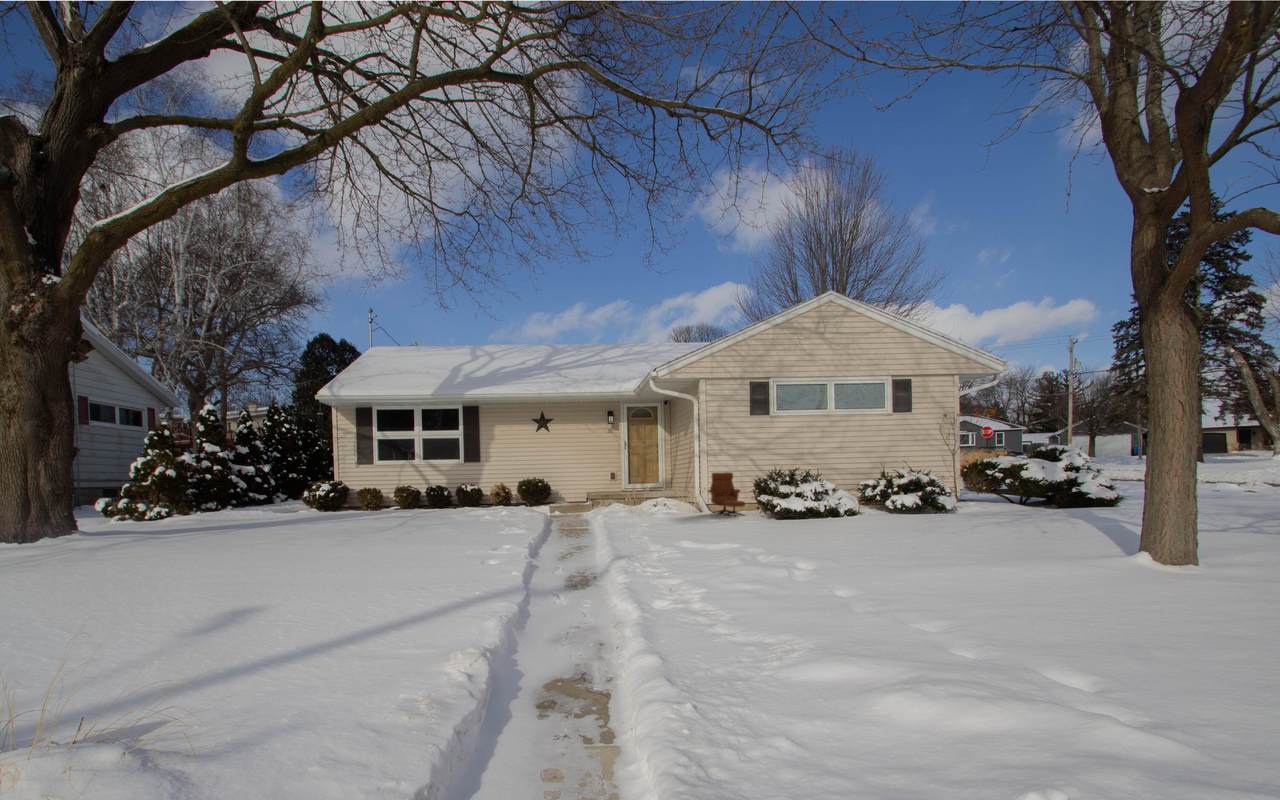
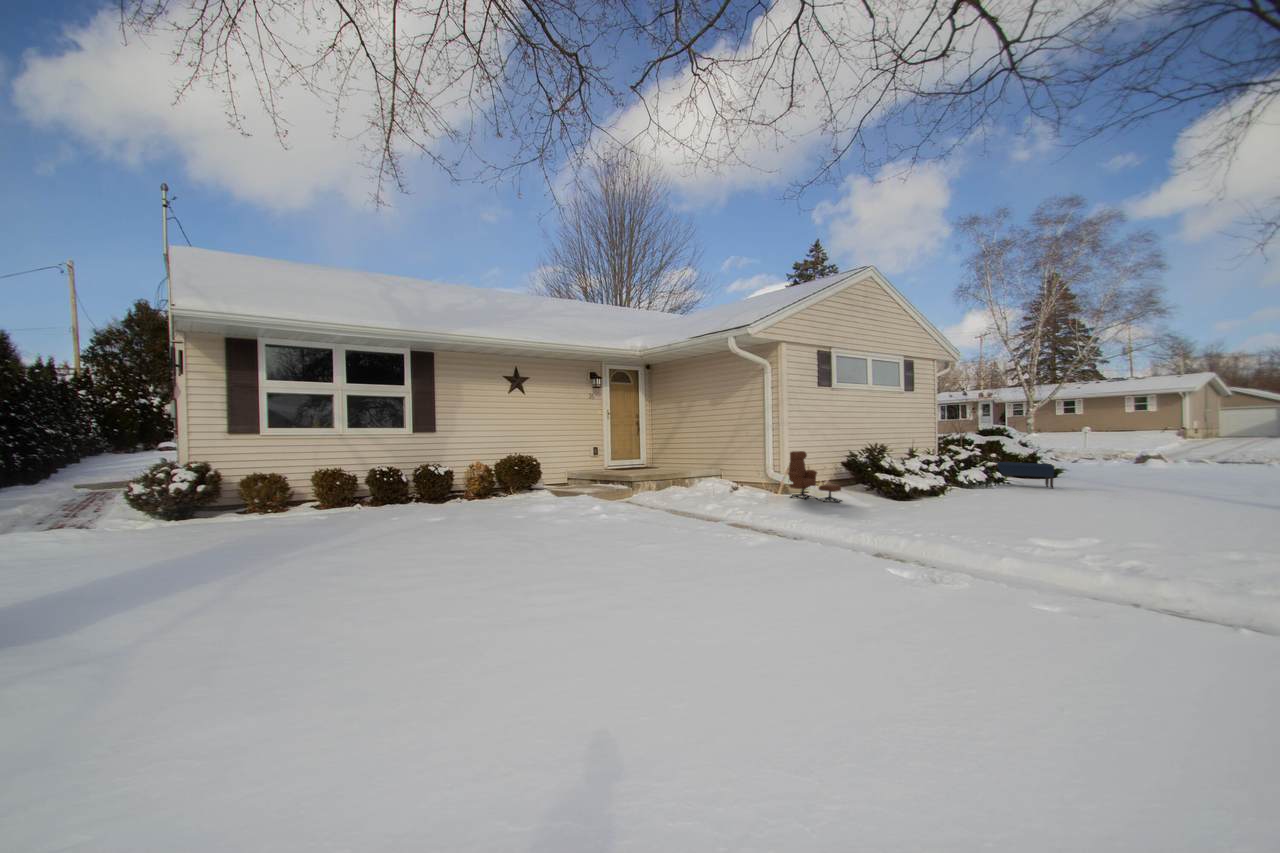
bench: none [1012,485,1084,515] -> present [993,462,1055,488]

